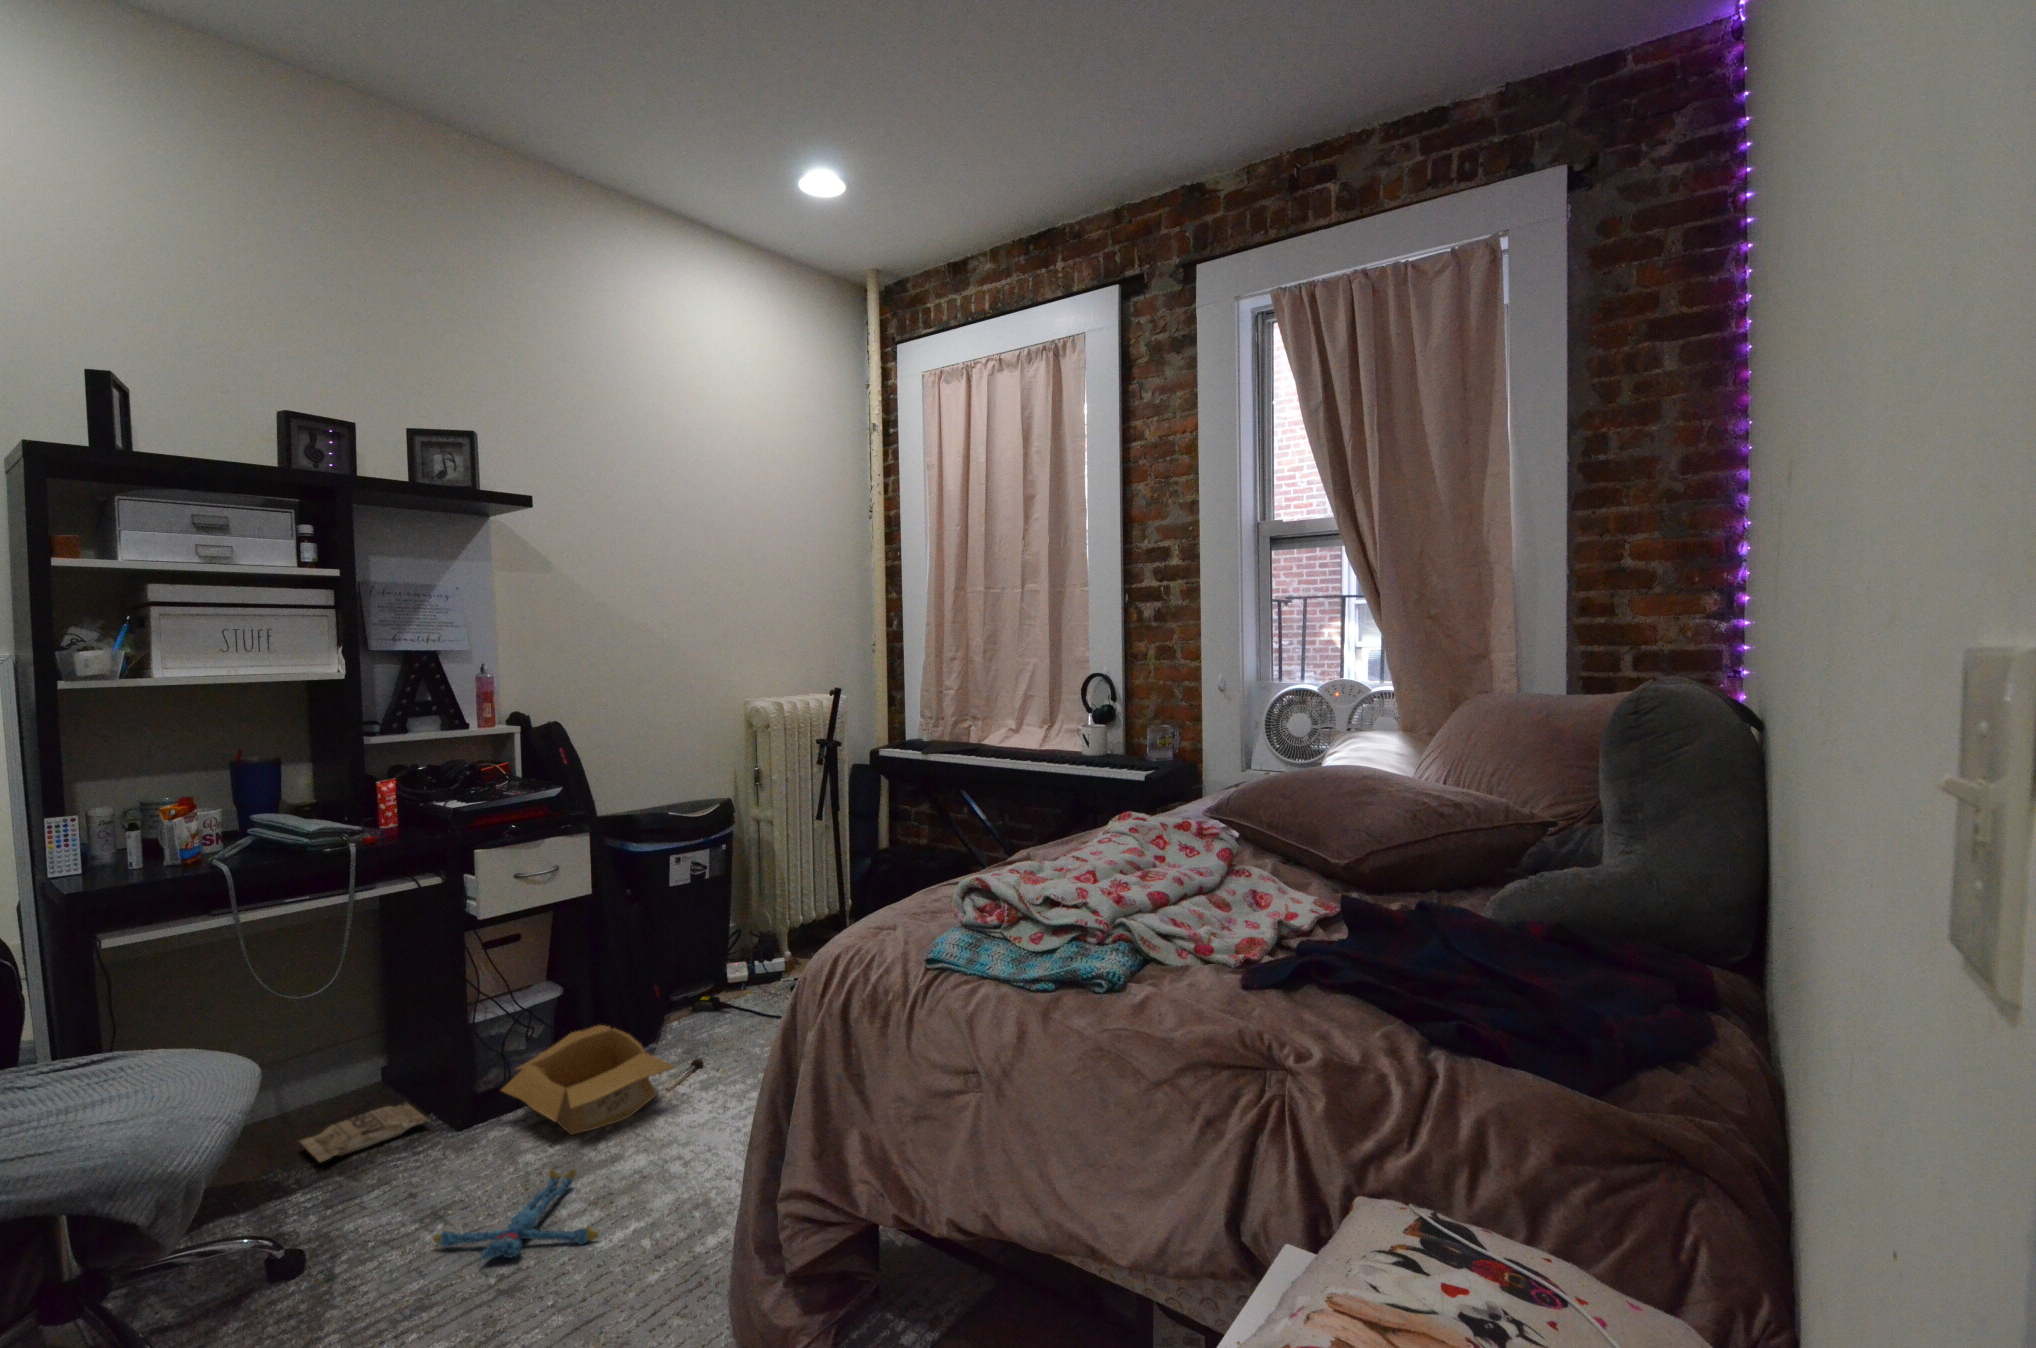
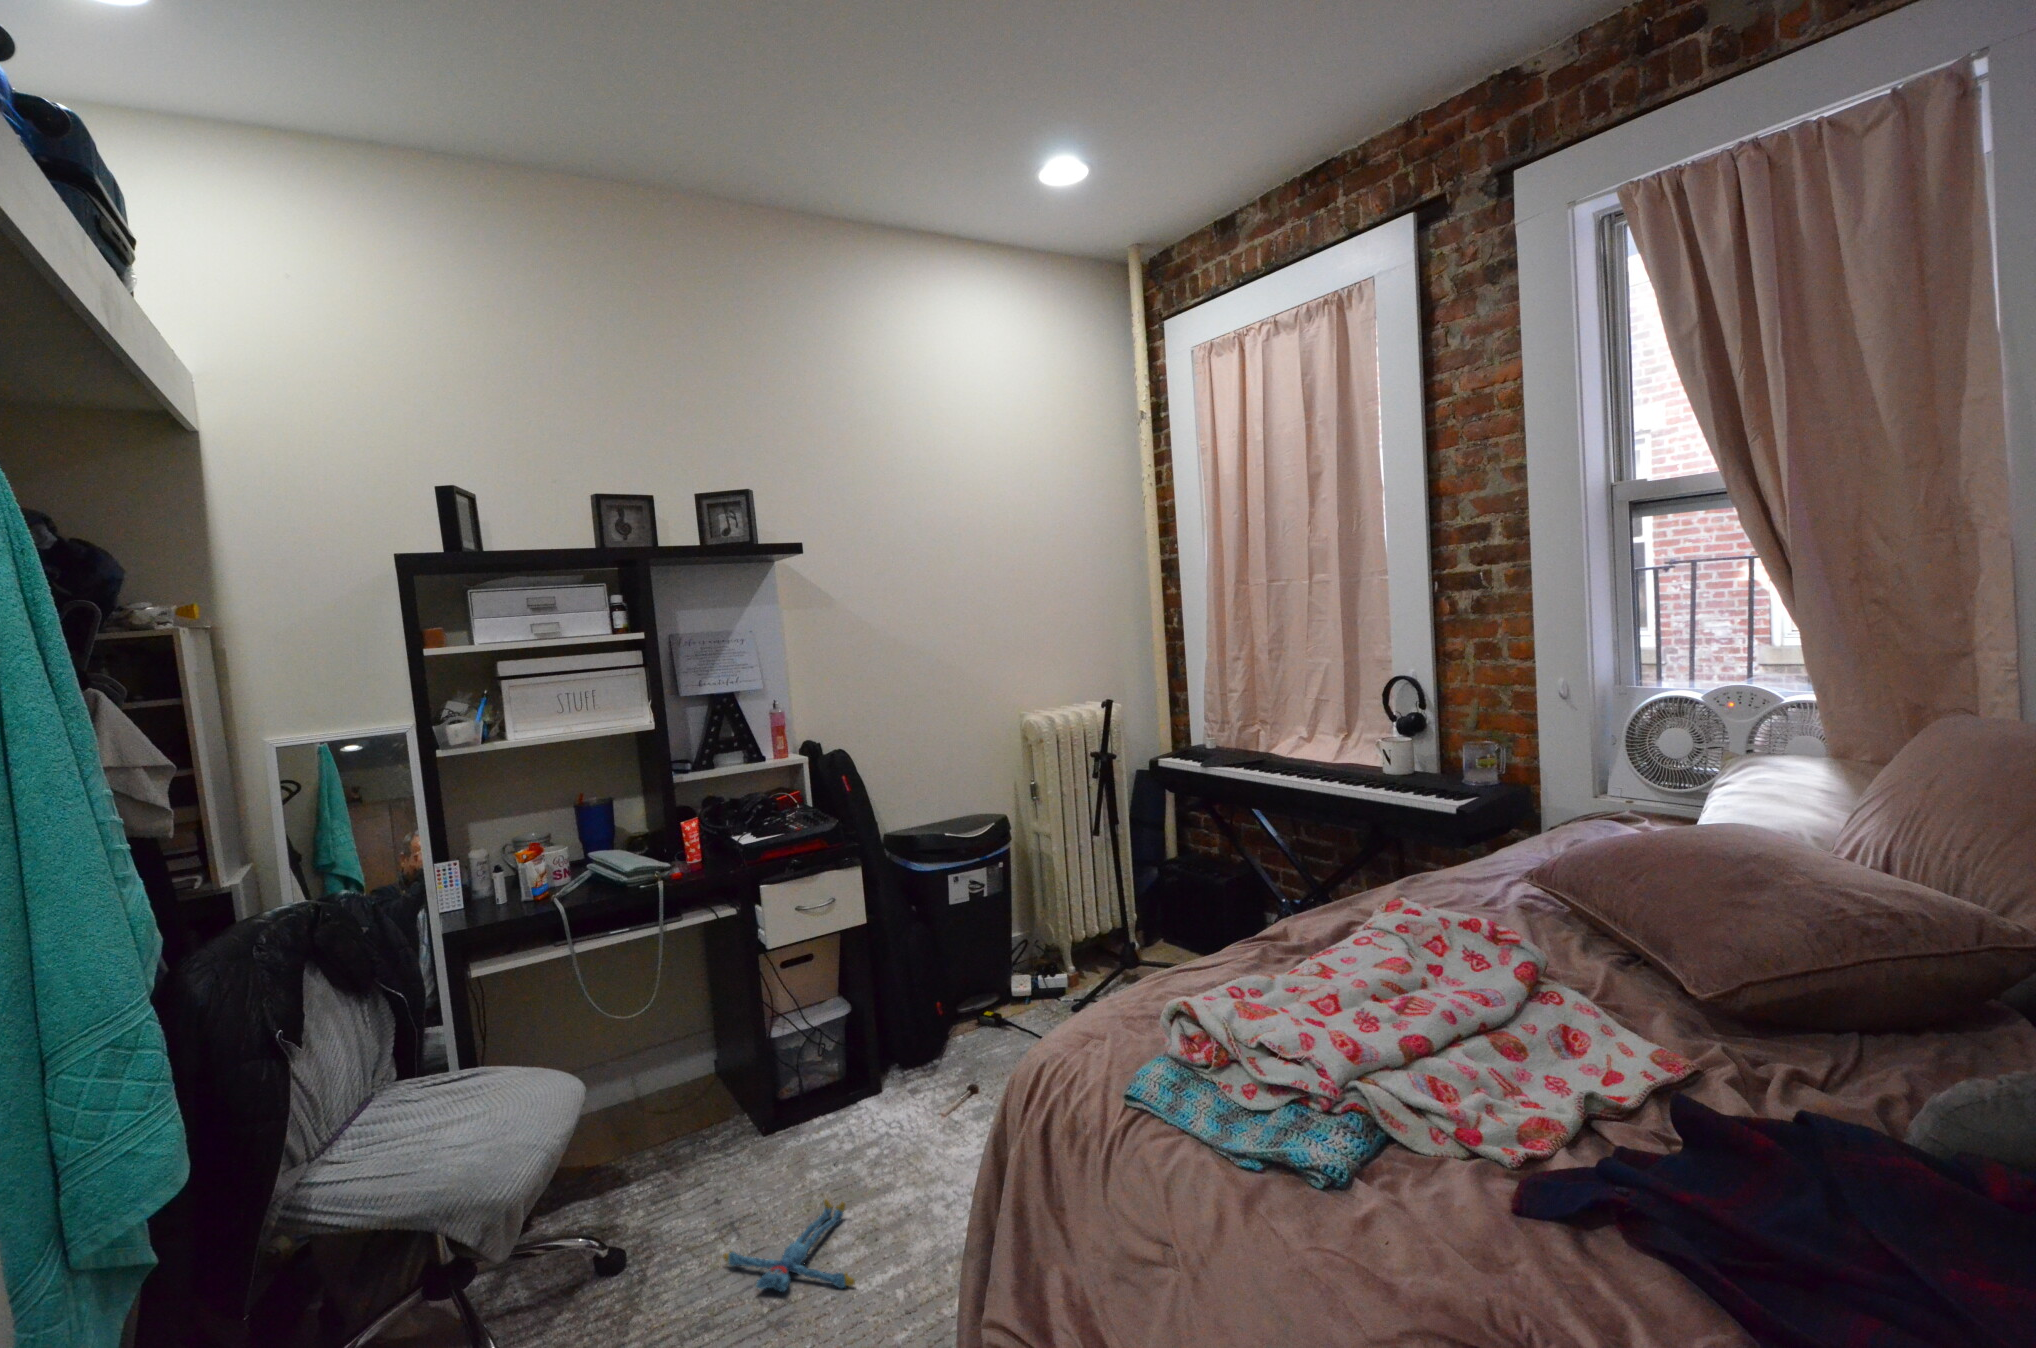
cardboard box: present [501,1025,675,1135] -> none [796,1044,945,1157]
bag: present [300,1103,430,1162] -> none [646,1099,744,1154]

